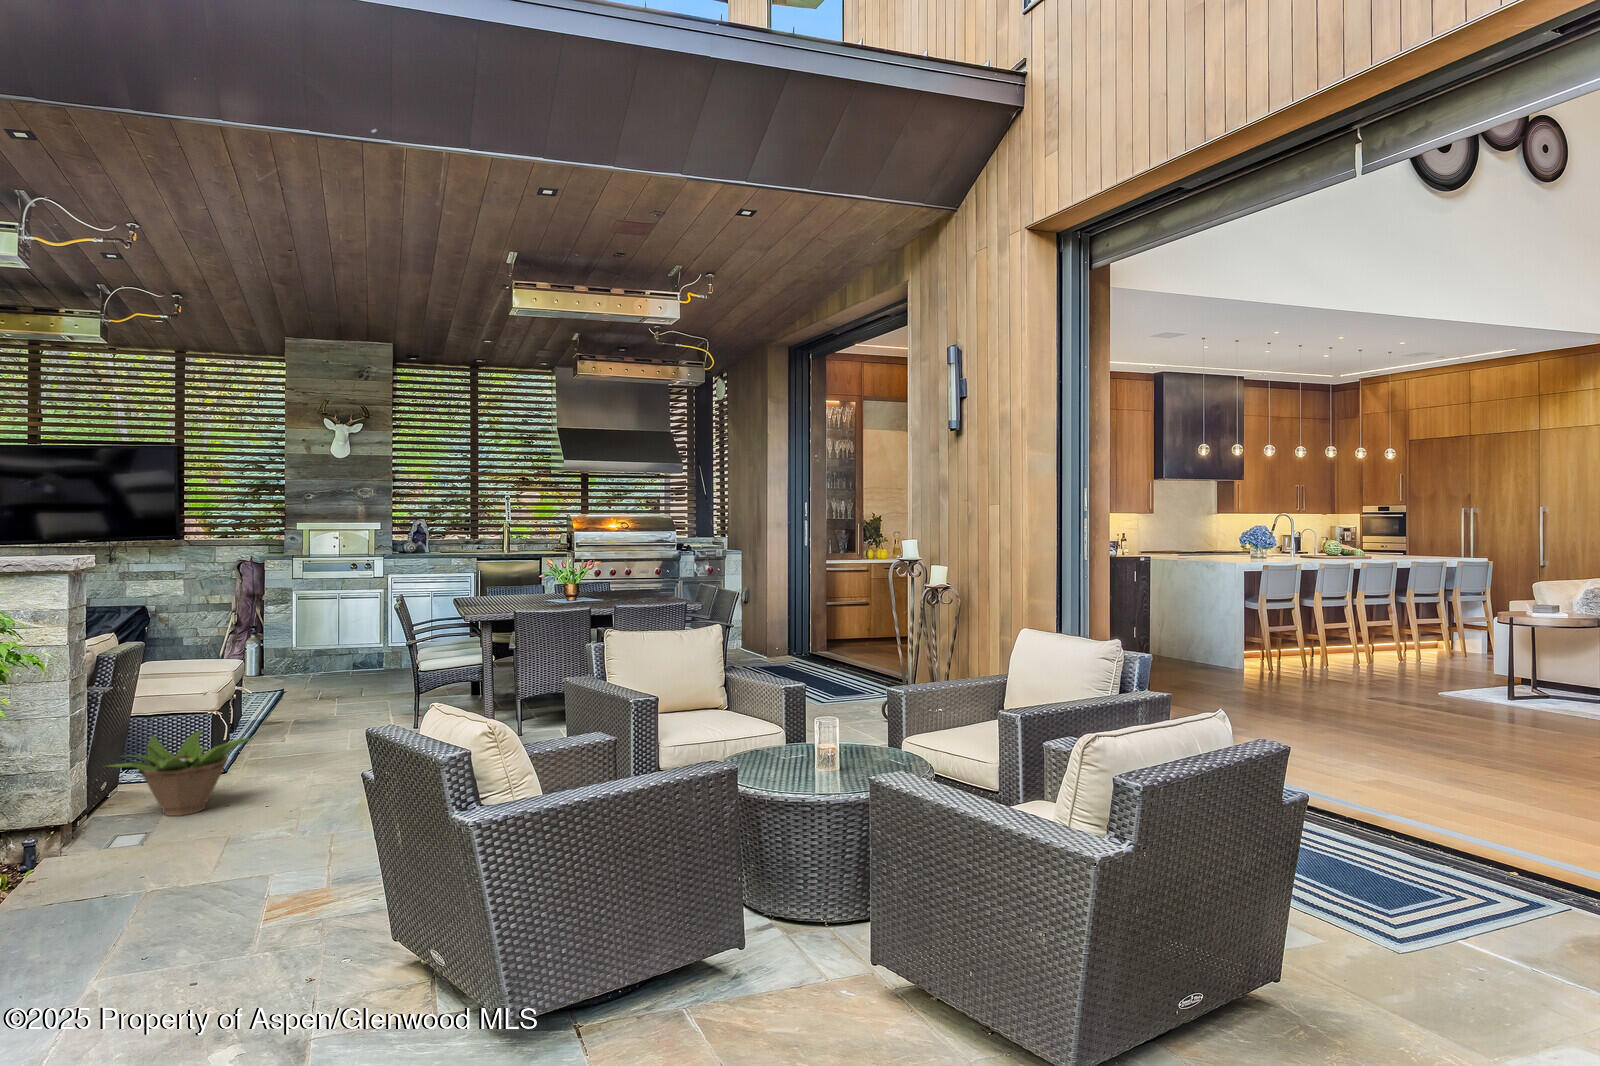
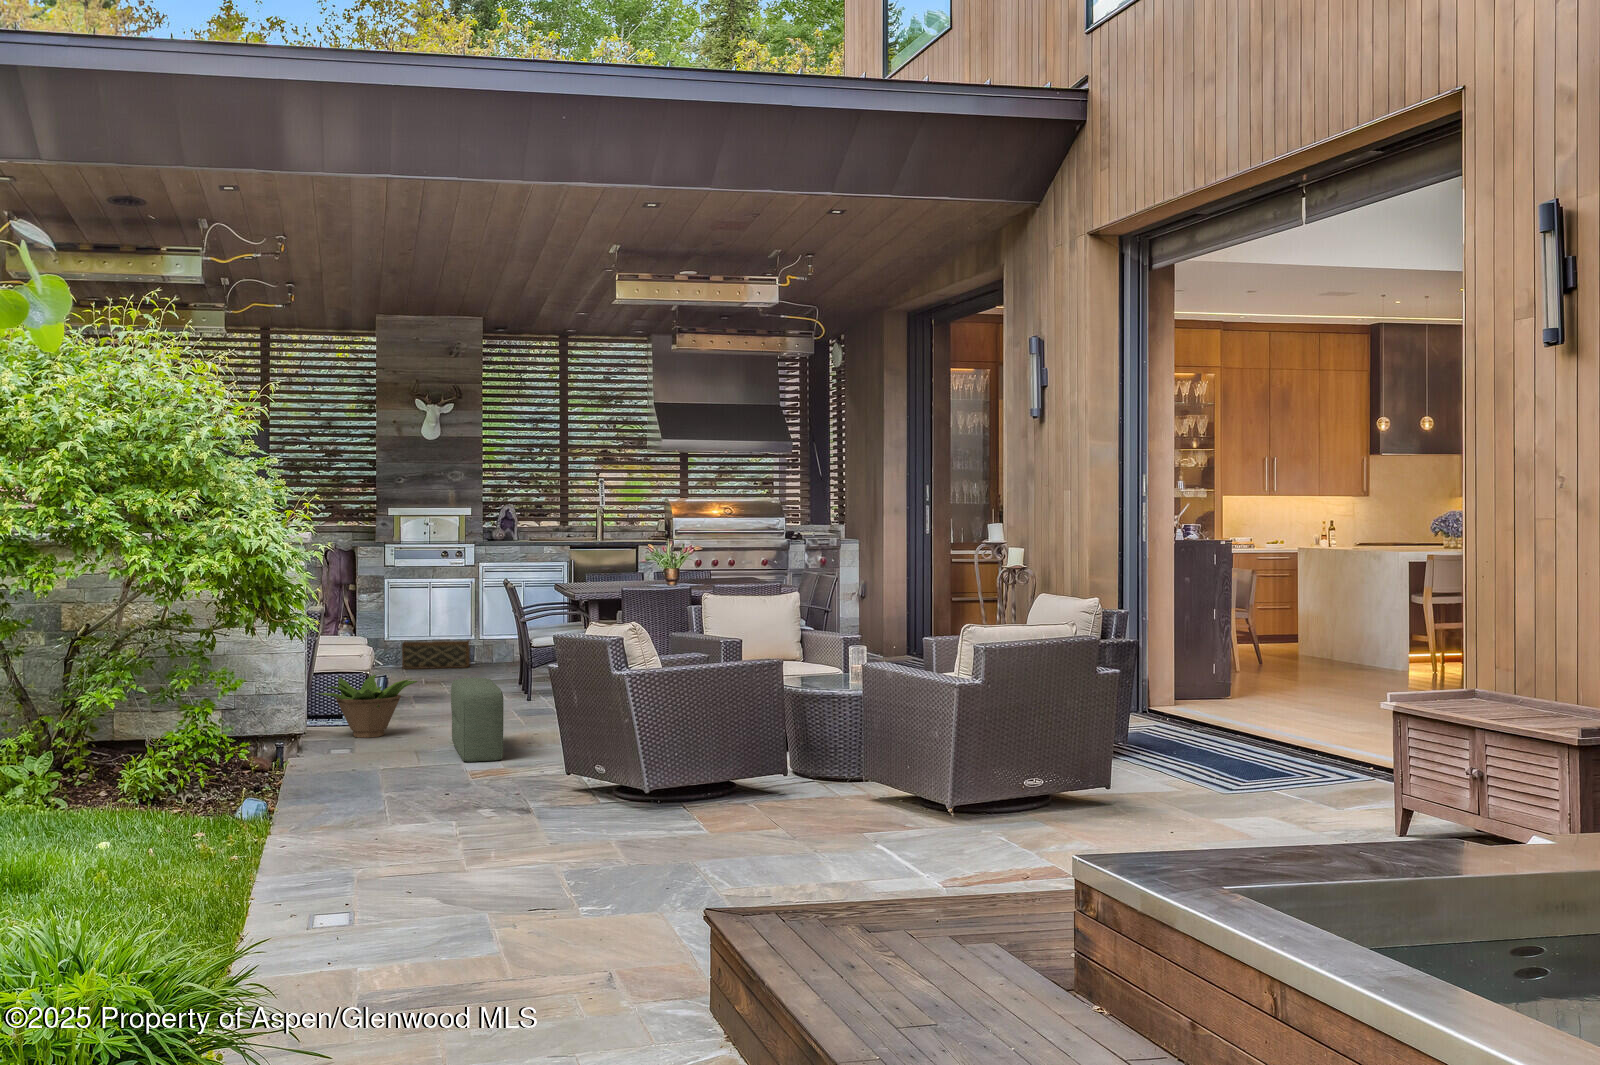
woven basket: none [304,648,377,680] -> present [402,639,471,669]
pouf: none [269,745,335,878] -> present [451,678,504,762]

